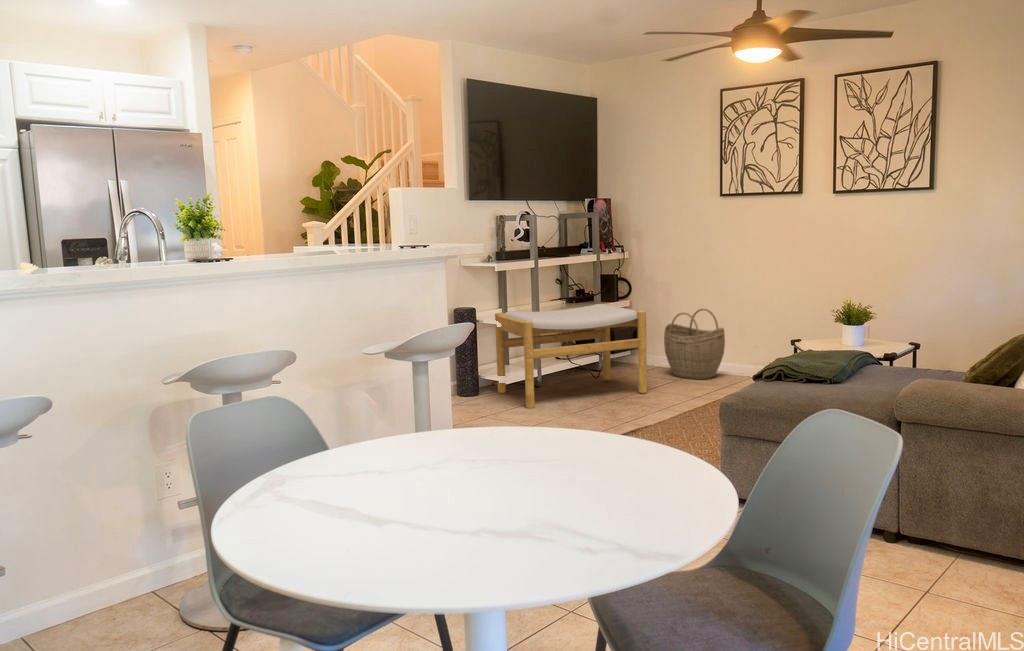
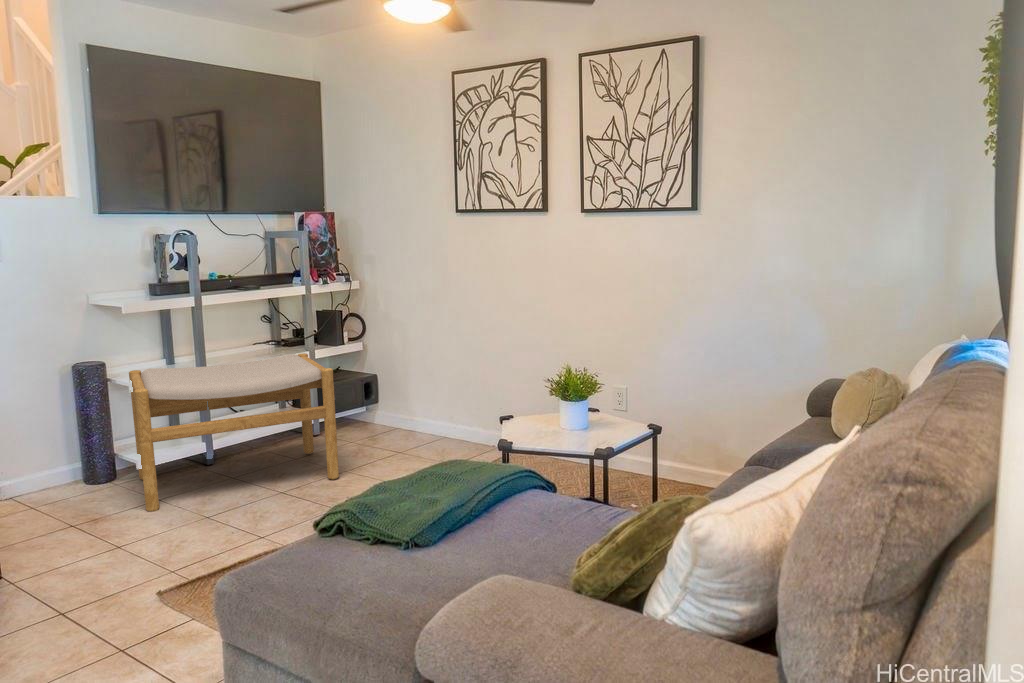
woven basket: present [664,309,725,380] -> none [389,357,464,452]

